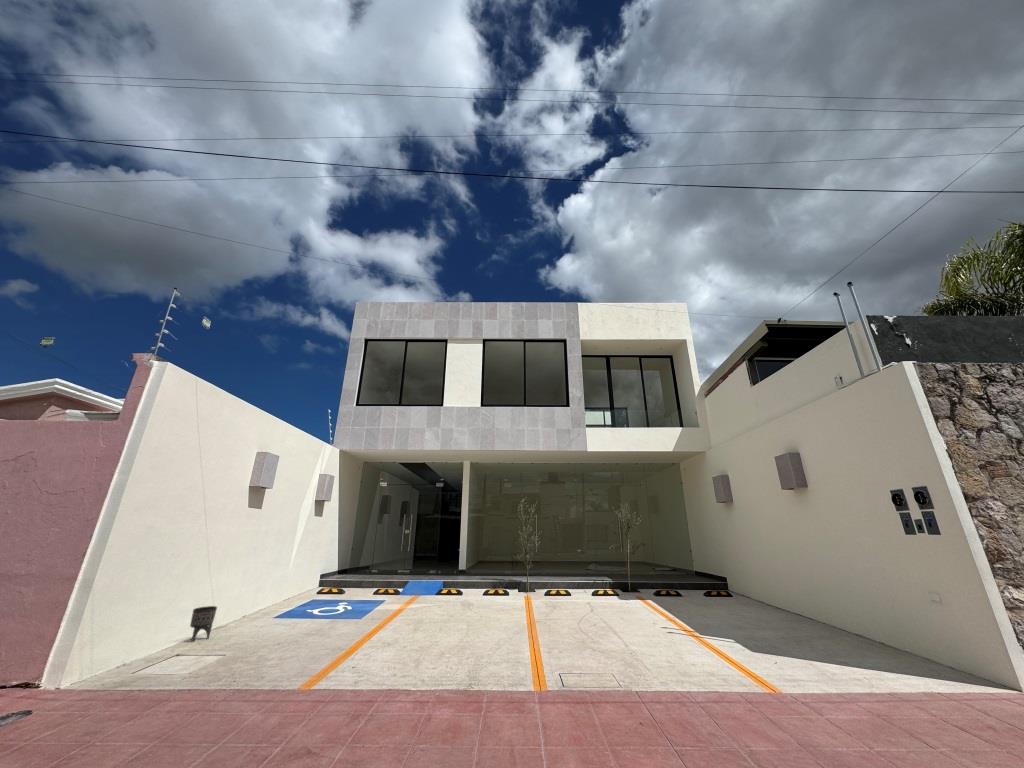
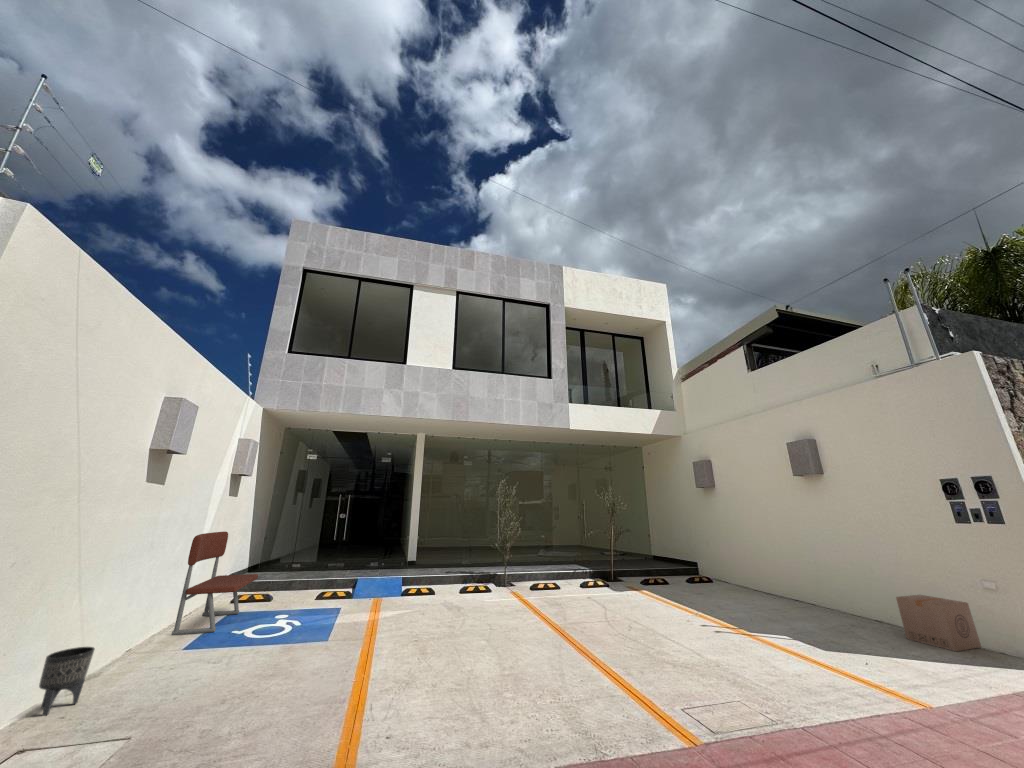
bench: none [274,542,332,611] -> present [171,532,258,635]
cardboard box: none [850,607,936,662] -> present [896,595,981,651]

